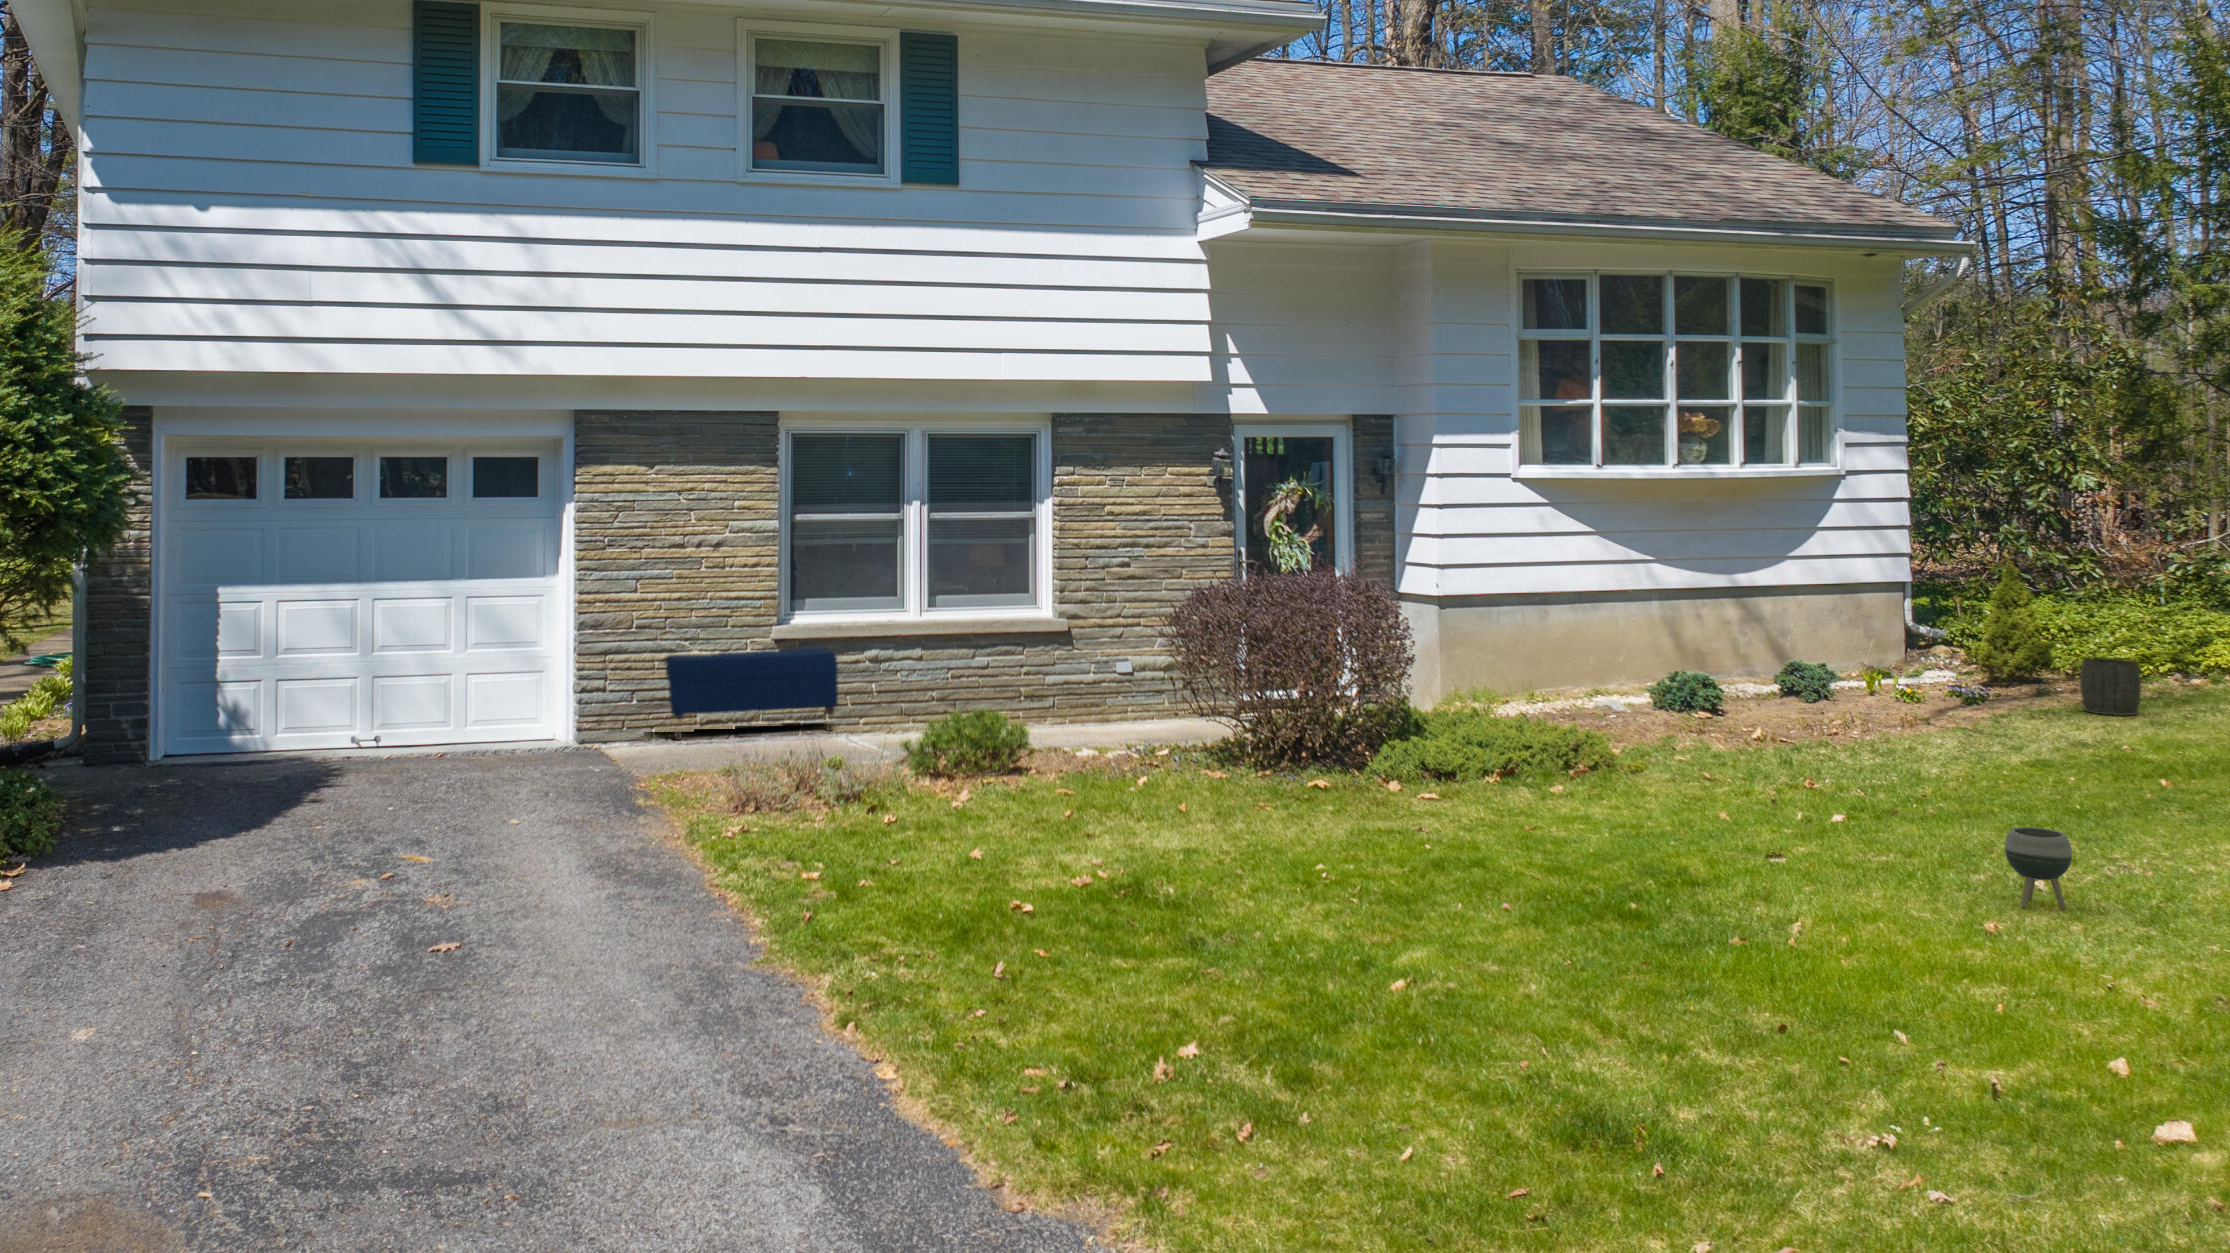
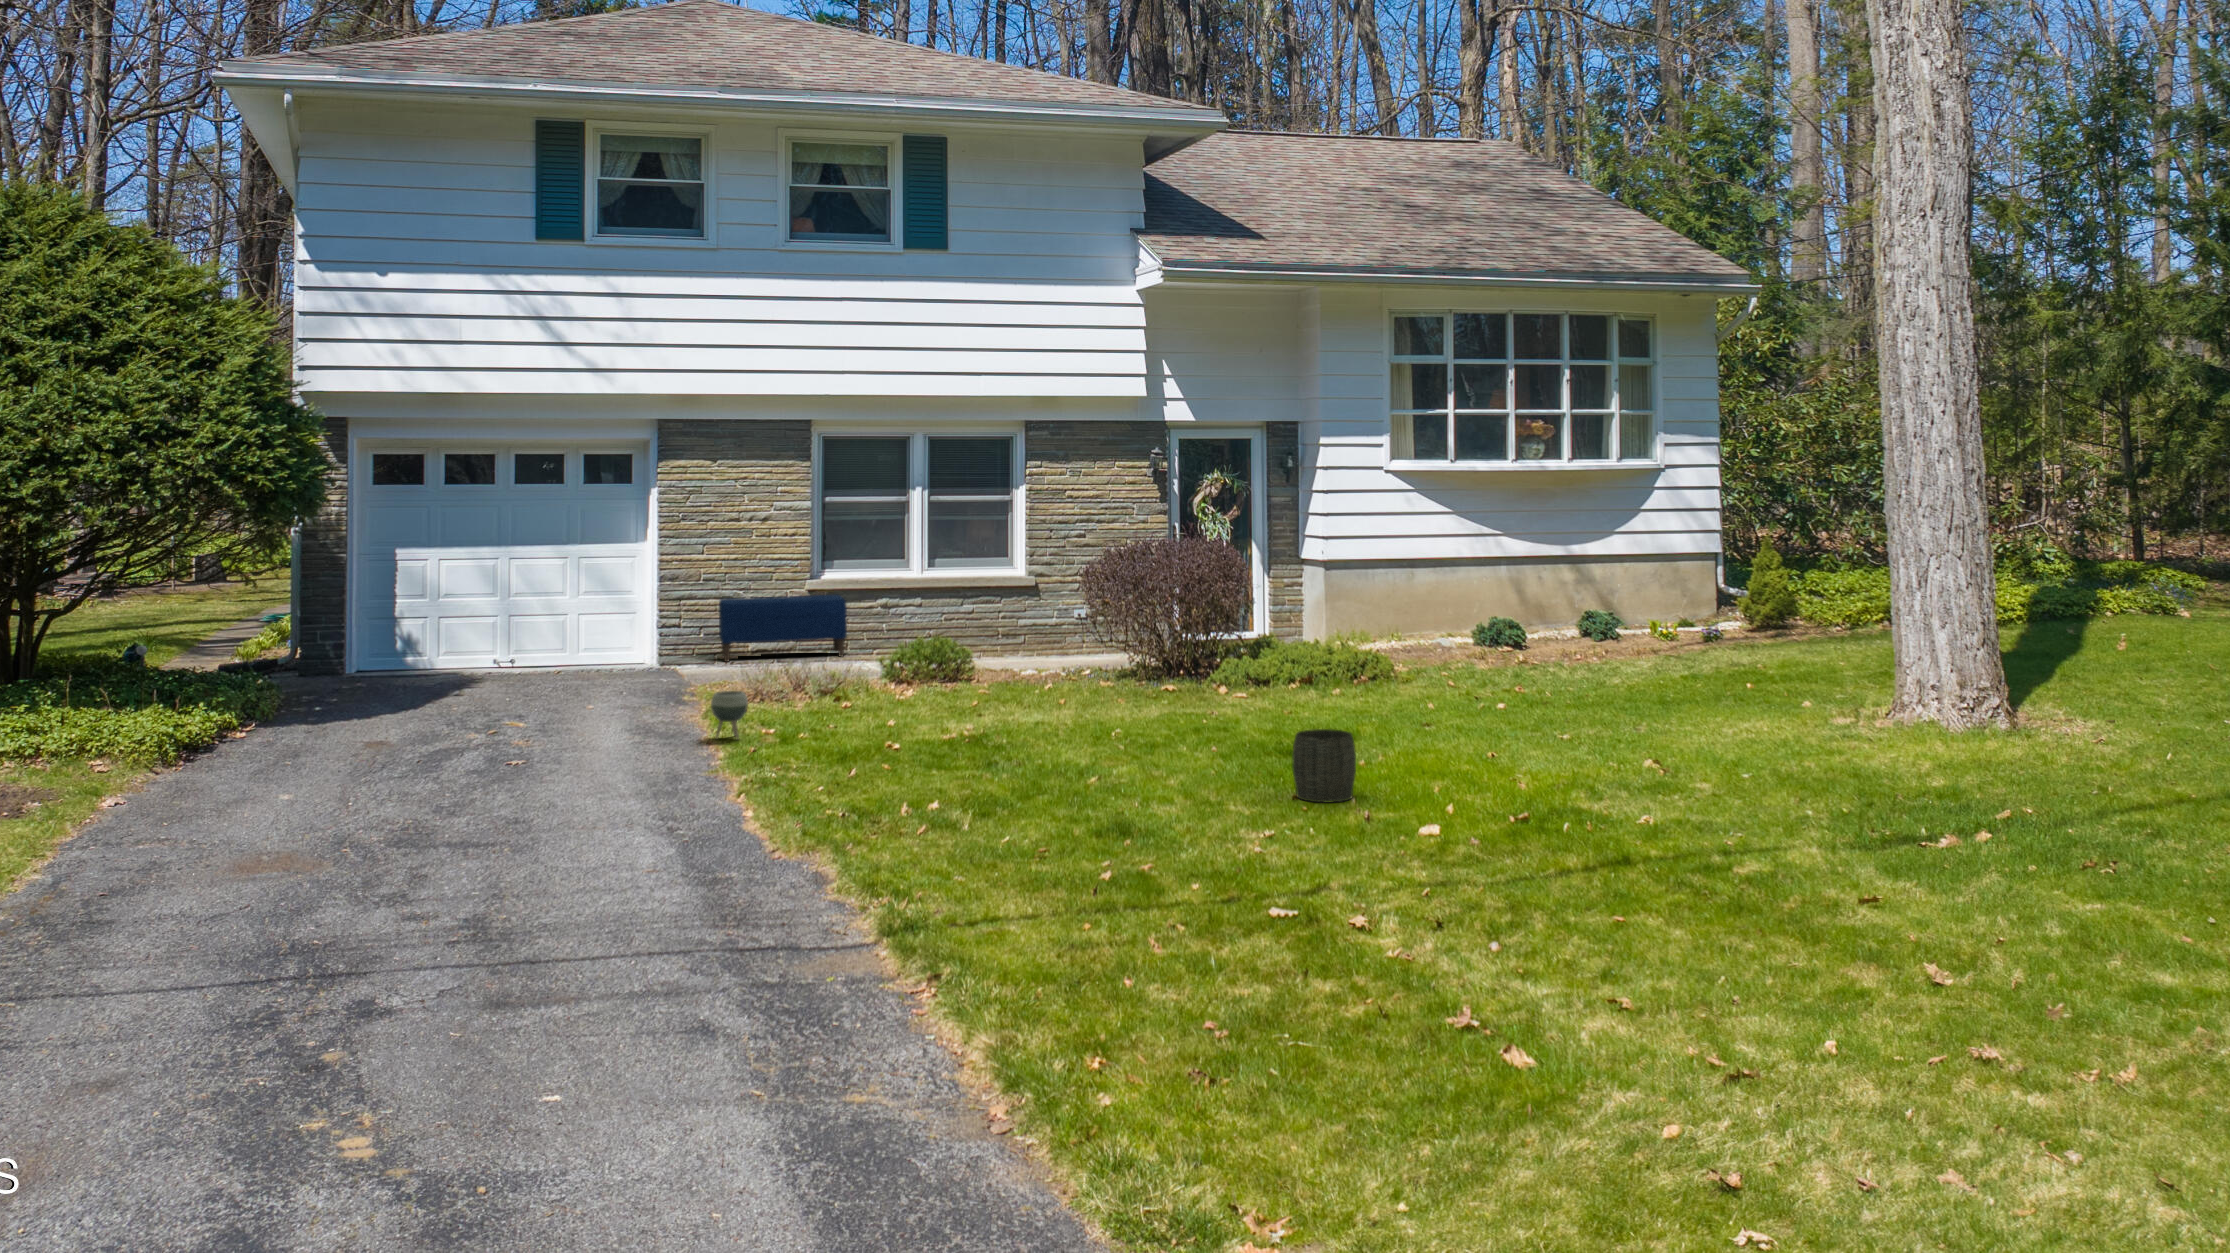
woven basket: present [2080,658,2141,716] -> present [1293,729,1356,802]
planter: present [2005,827,2072,909] -> present [711,691,748,739]

